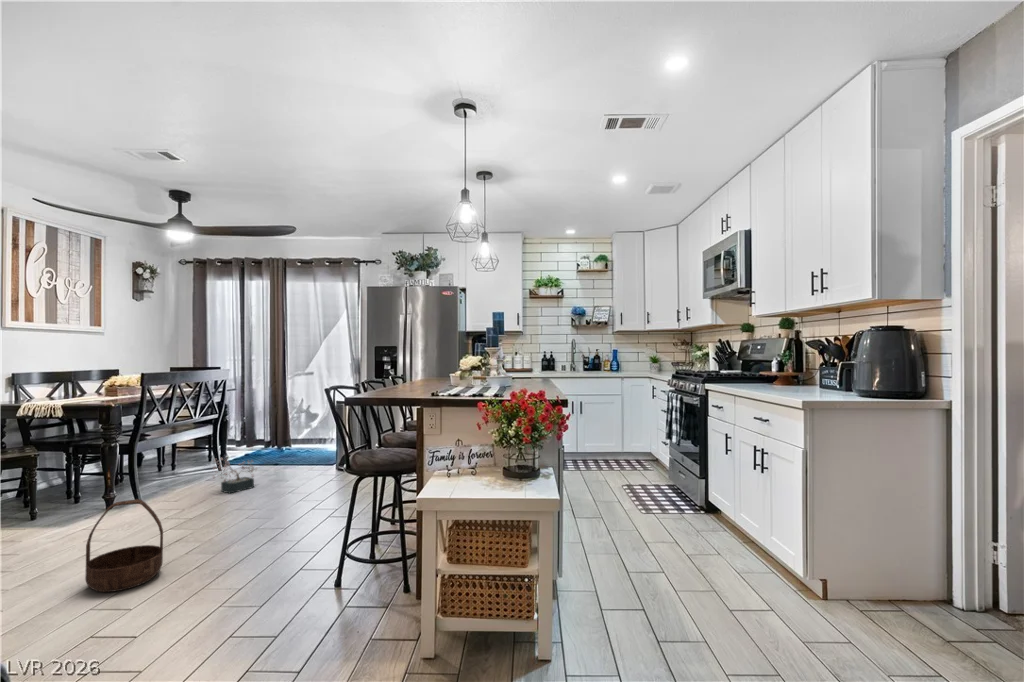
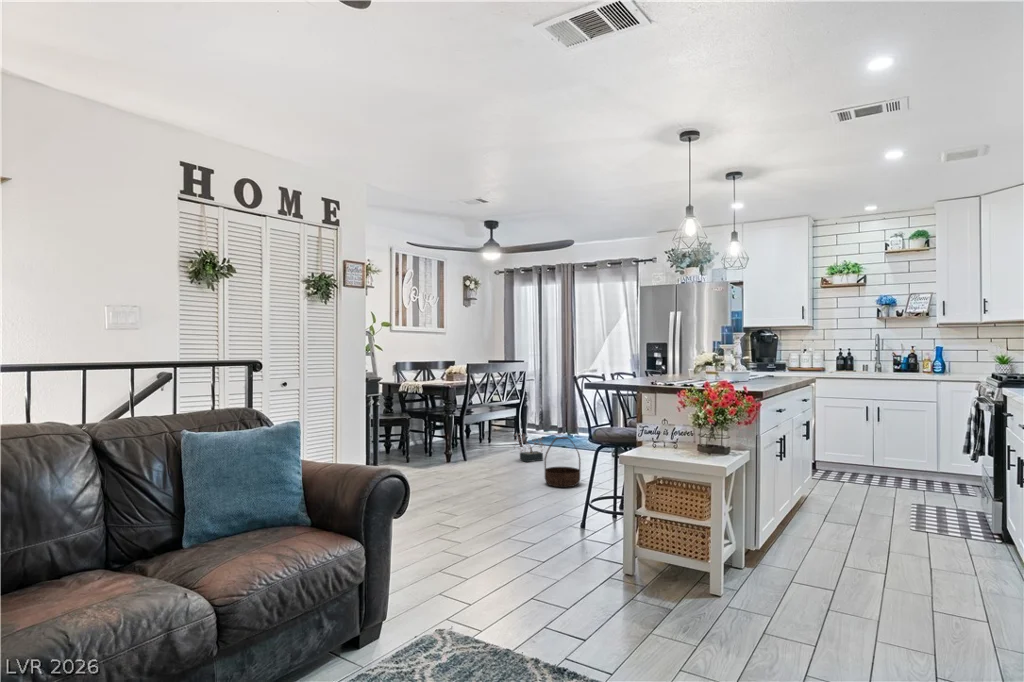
basket: present [85,499,163,592] -> present [545,437,581,487]

